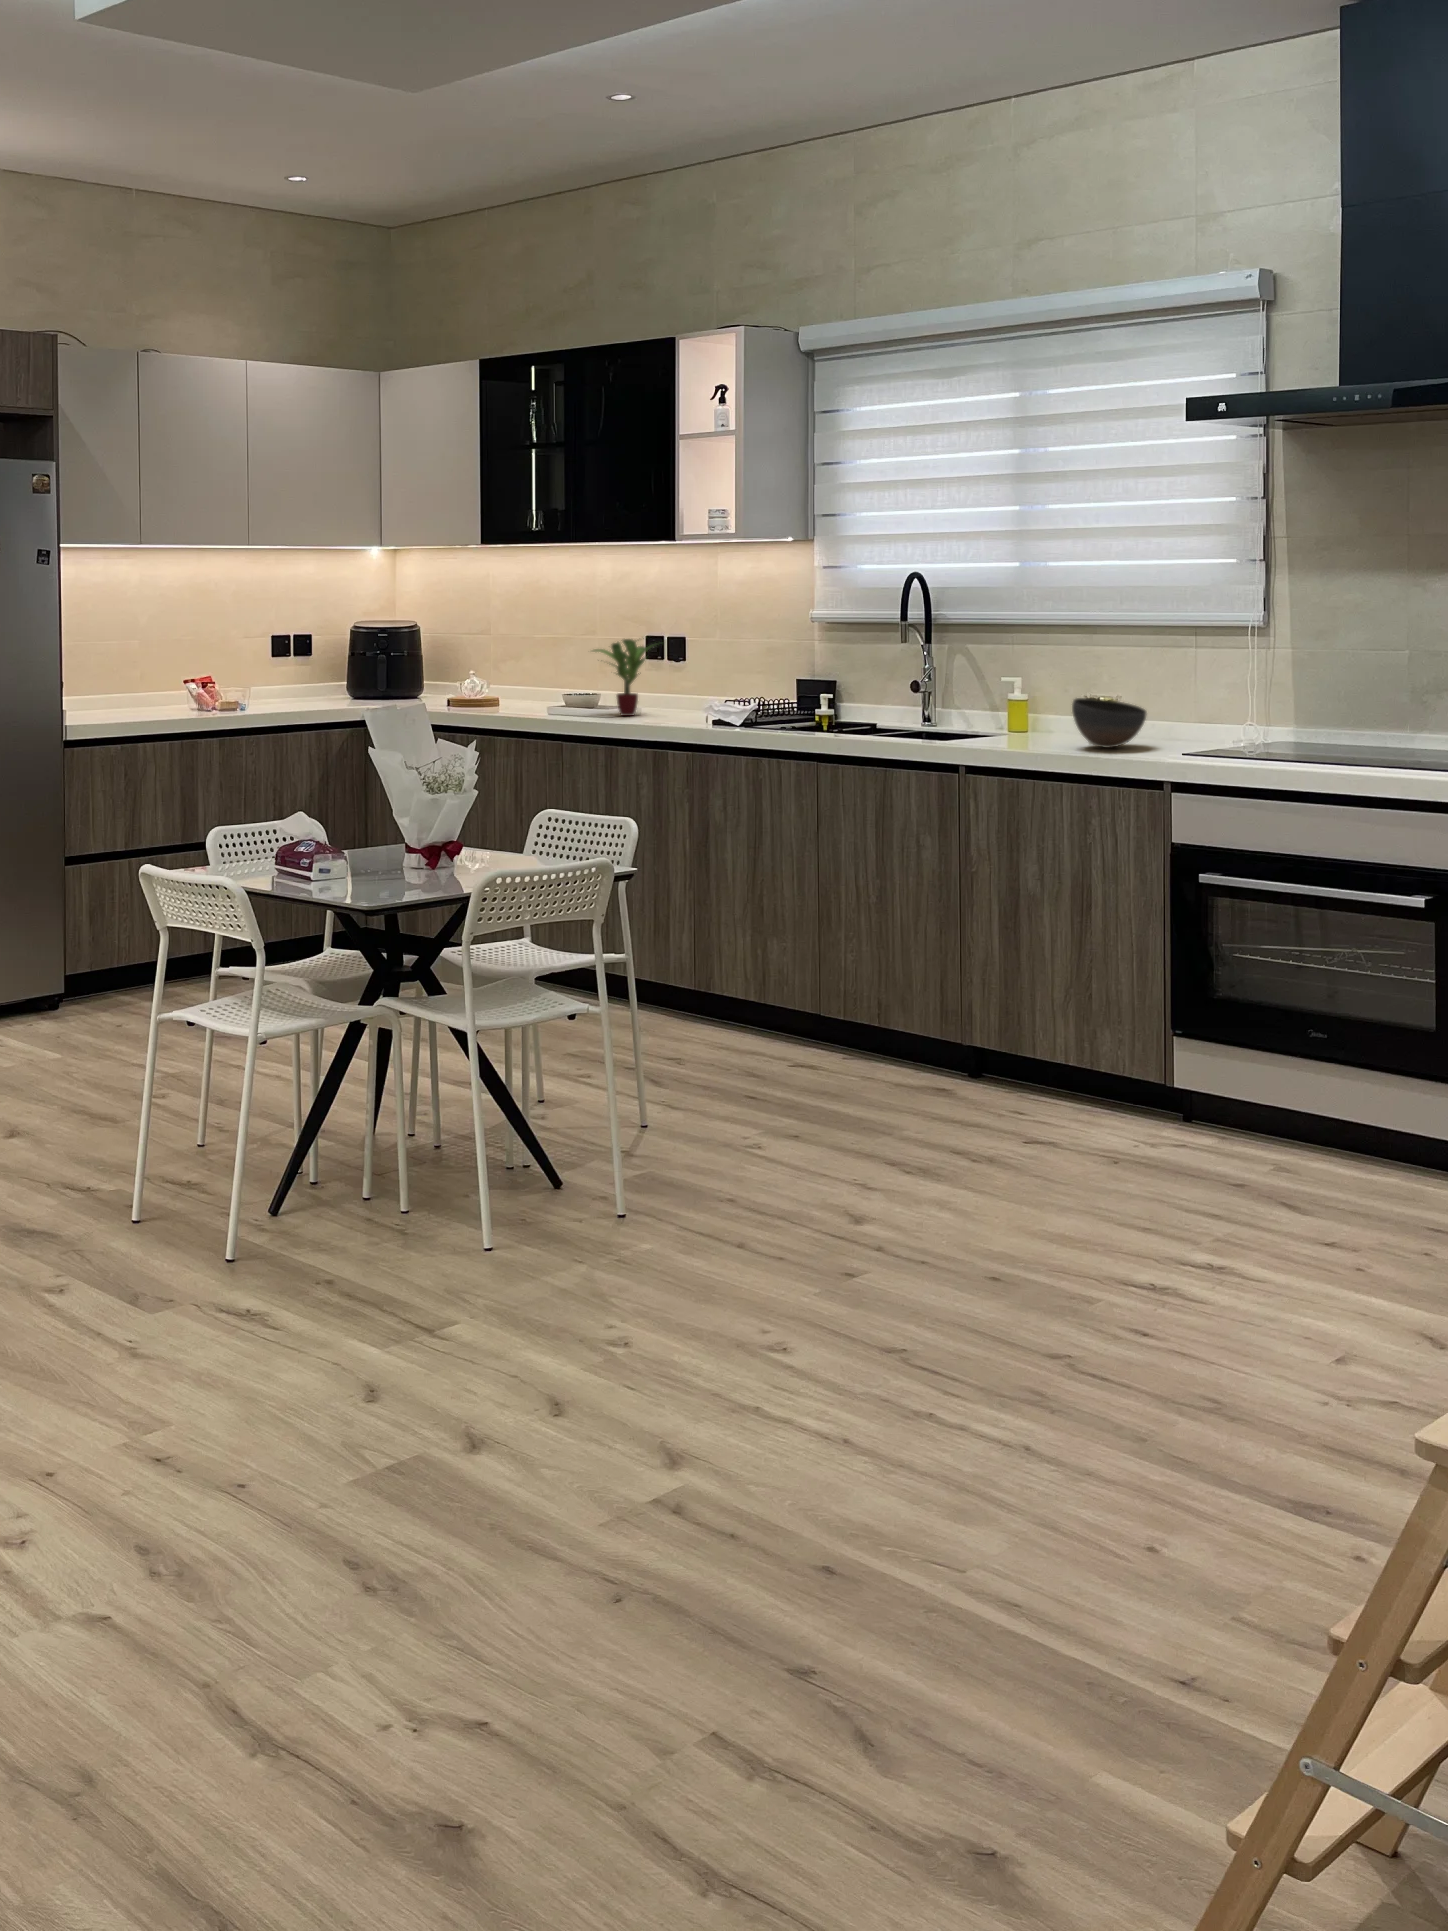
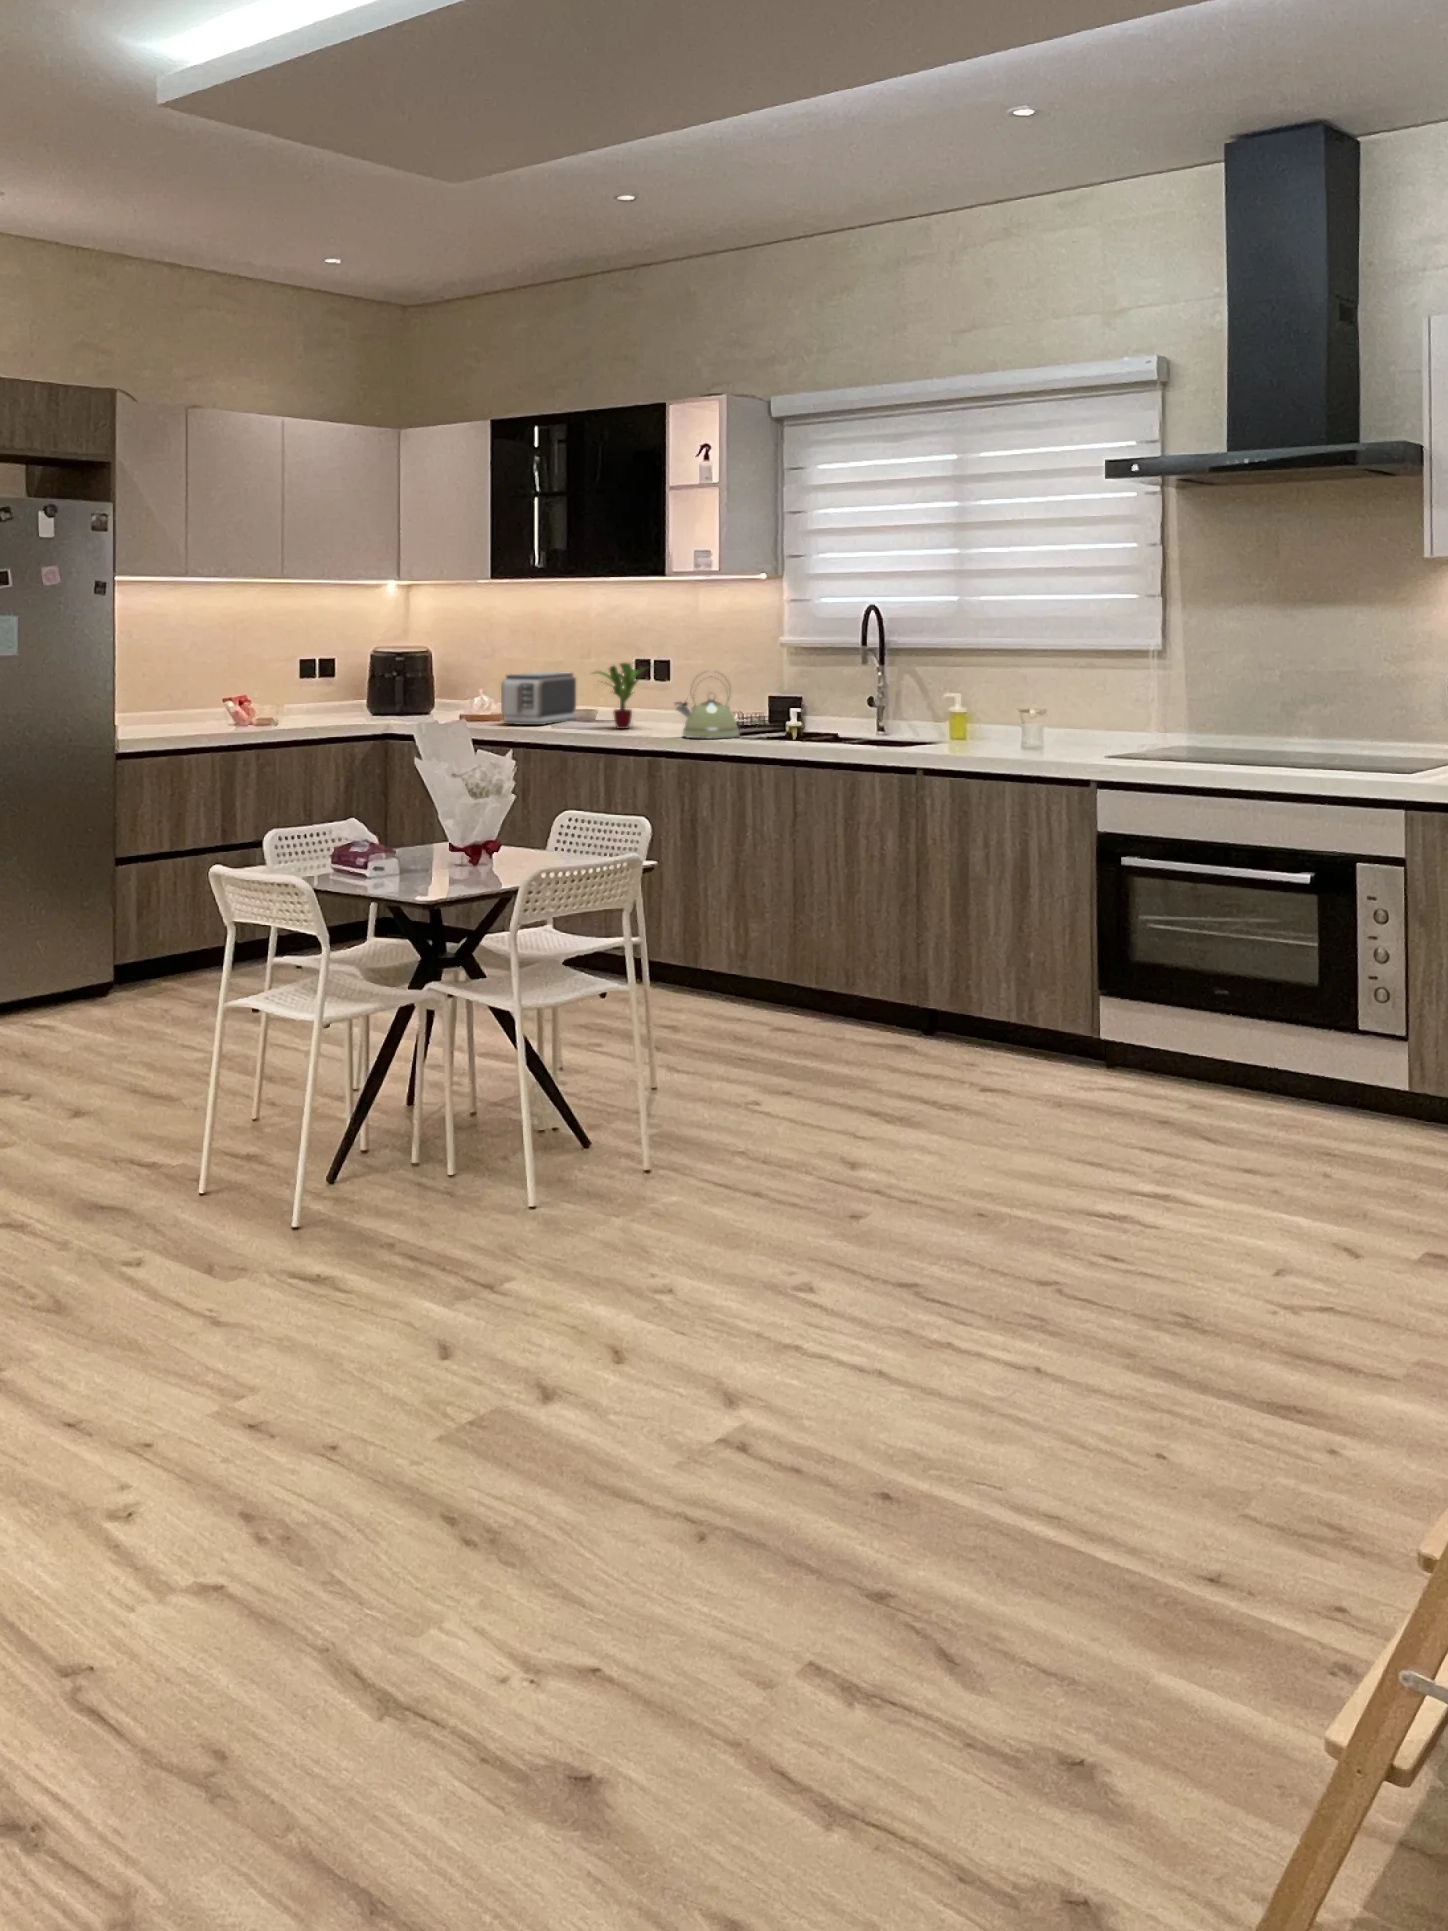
kettle: none [682,648,760,728] -> present [676,670,739,738]
toaster: none [490,650,578,711] -> present [501,672,576,725]
bowl: present [1072,698,1147,748] -> none [1010,712,1071,753]

